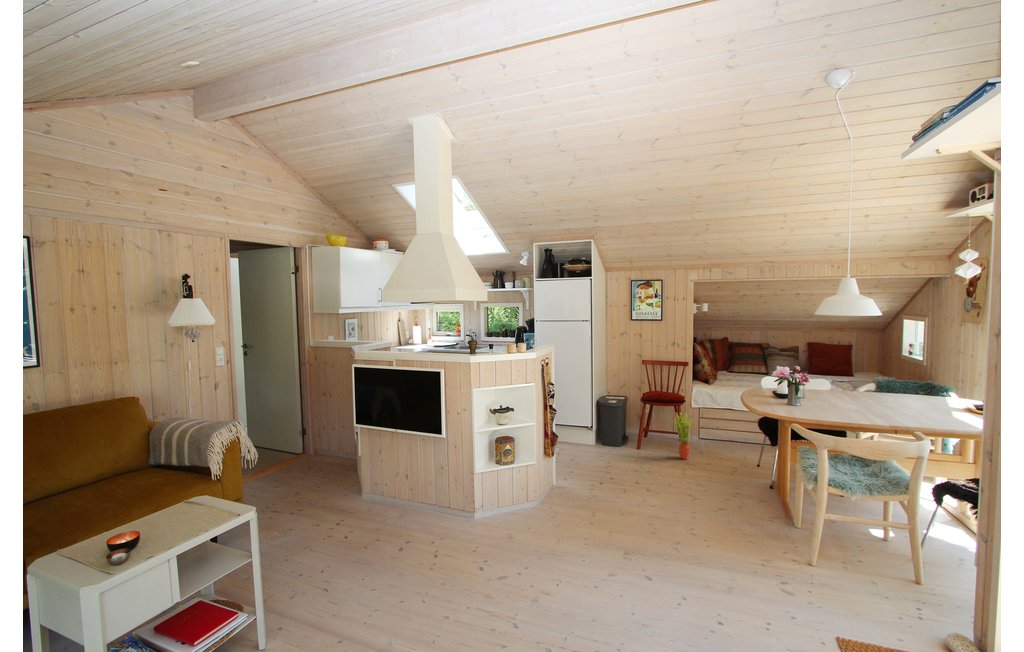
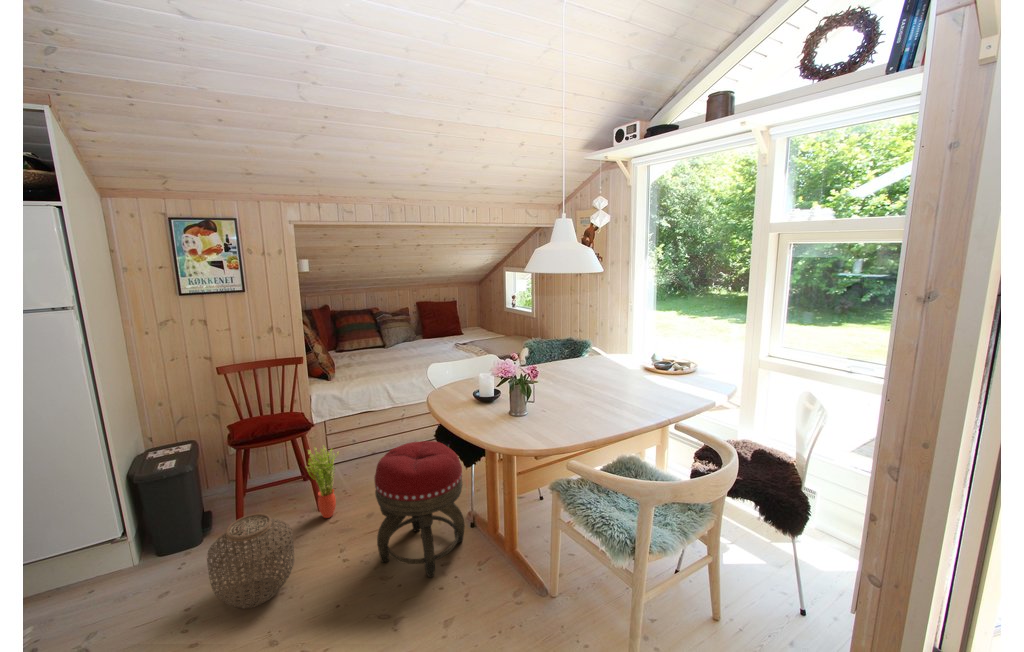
footstool: none [698,418,760,499] -> present [375,441,465,577]
woven basket: none [616,429,654,473] -> present [207,514,294,608]

